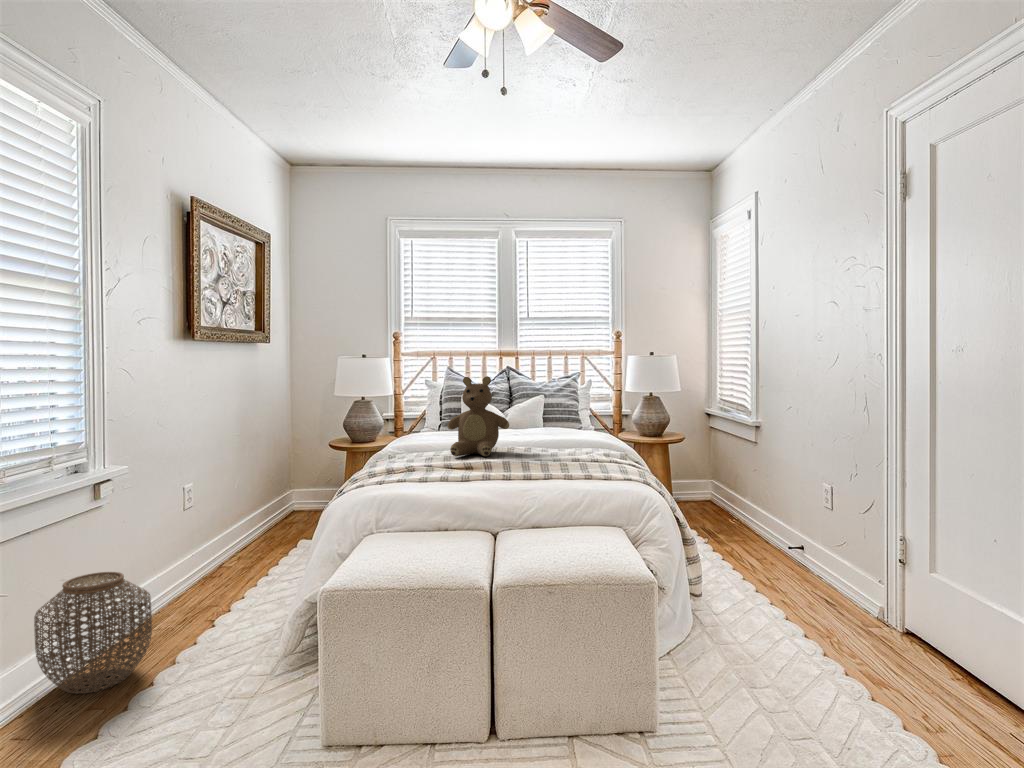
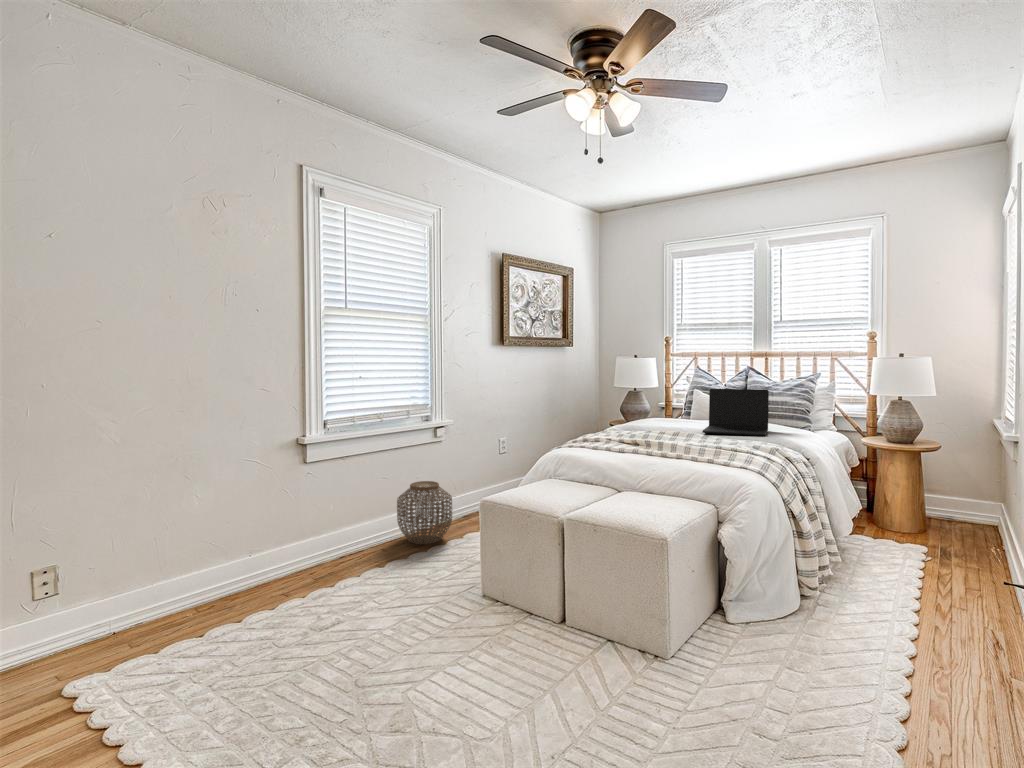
teddy bear: present [448,376,509,456] -> none [646,377,696,439]
laptop: none [501,389,580,446] -> present [702,389,769,436]

